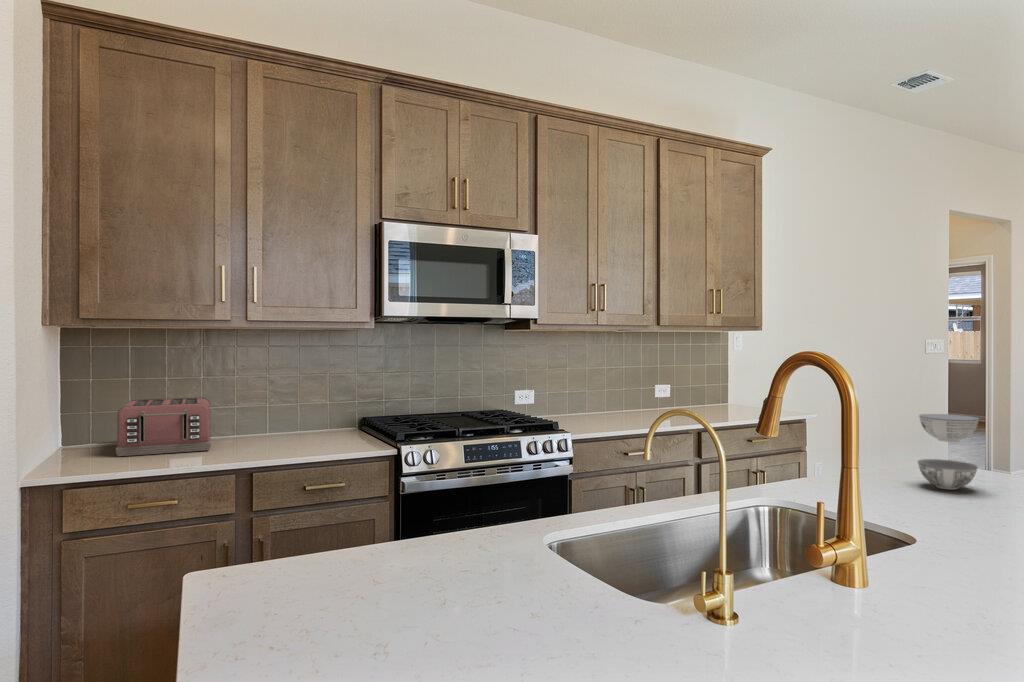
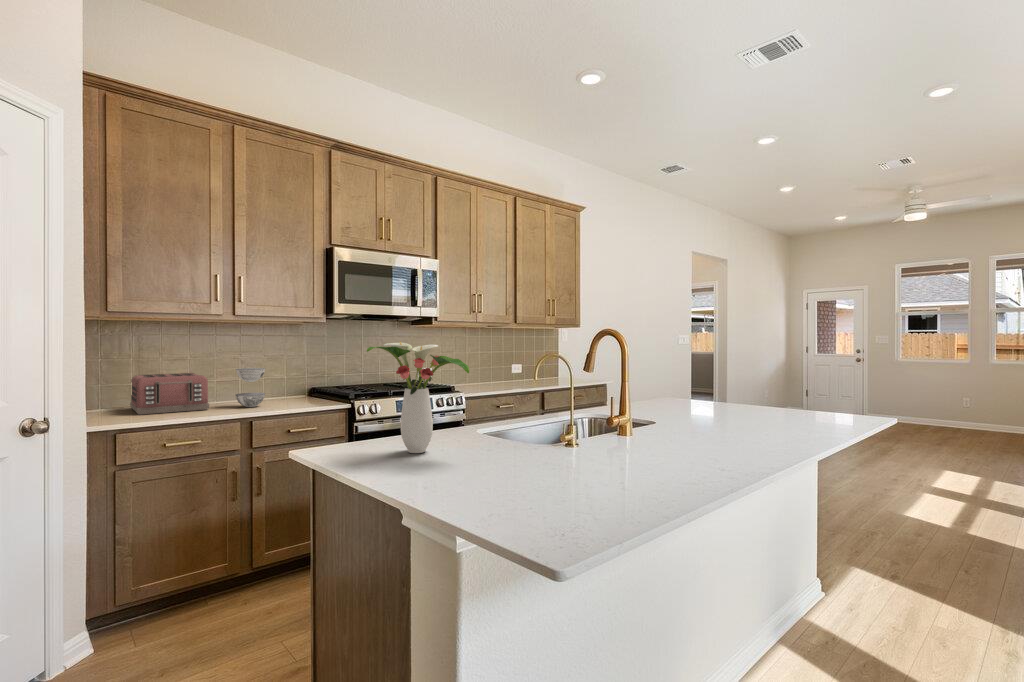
flower arrangement: none [296,381,488,591] -> present [367,341,469,453]
bowl: present [918,414,979,490] -> present [236,368,265,407]

